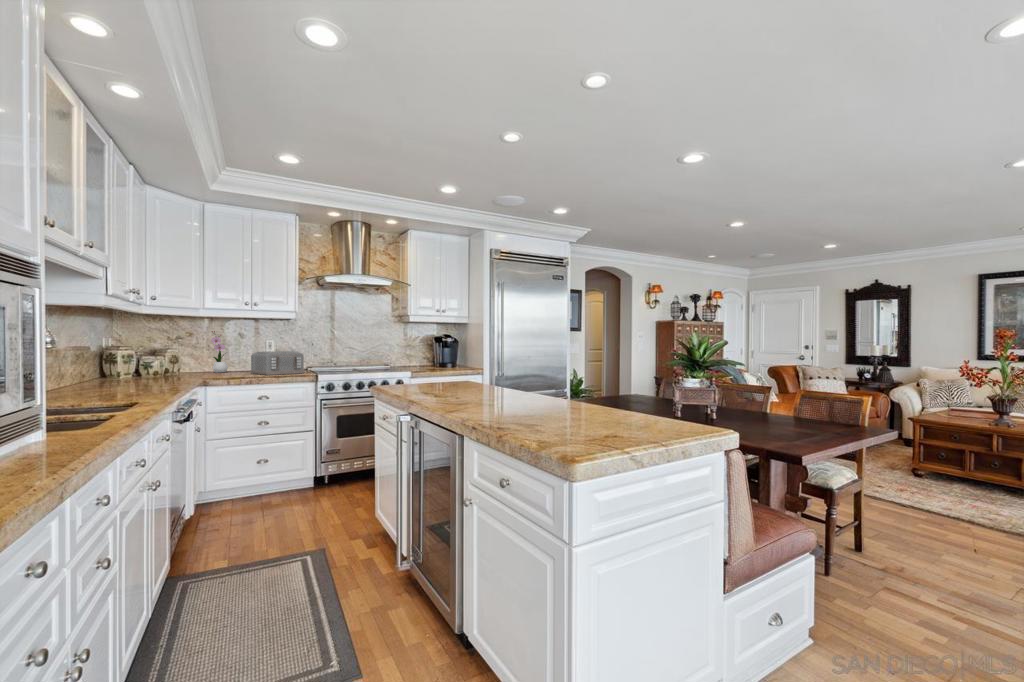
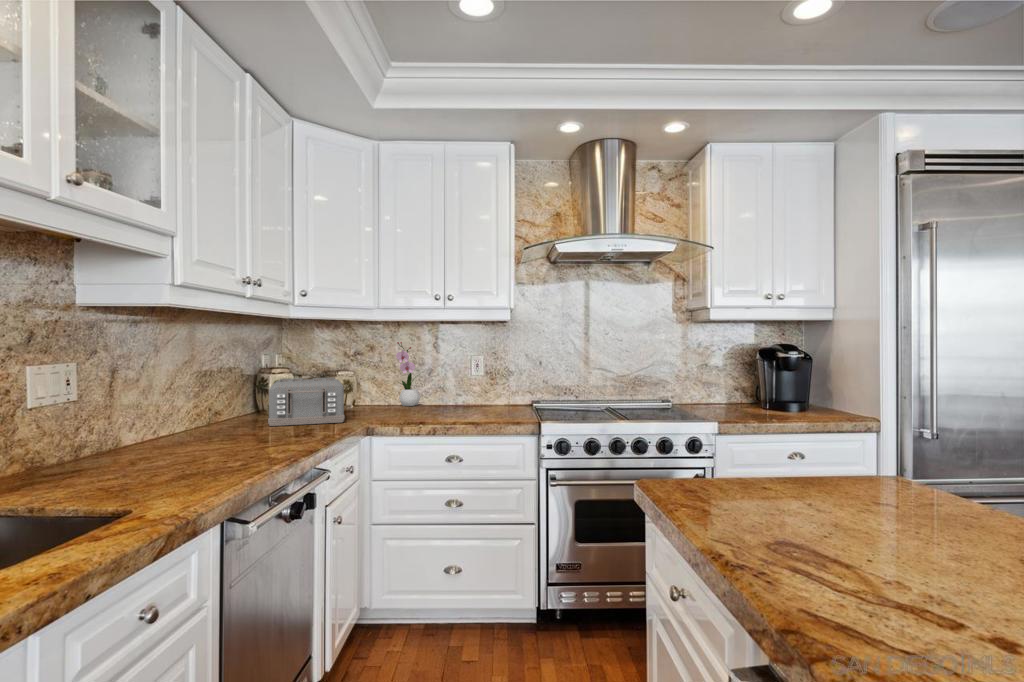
toaster: present [250,351,304,375] -> present [268,378,345,426]

